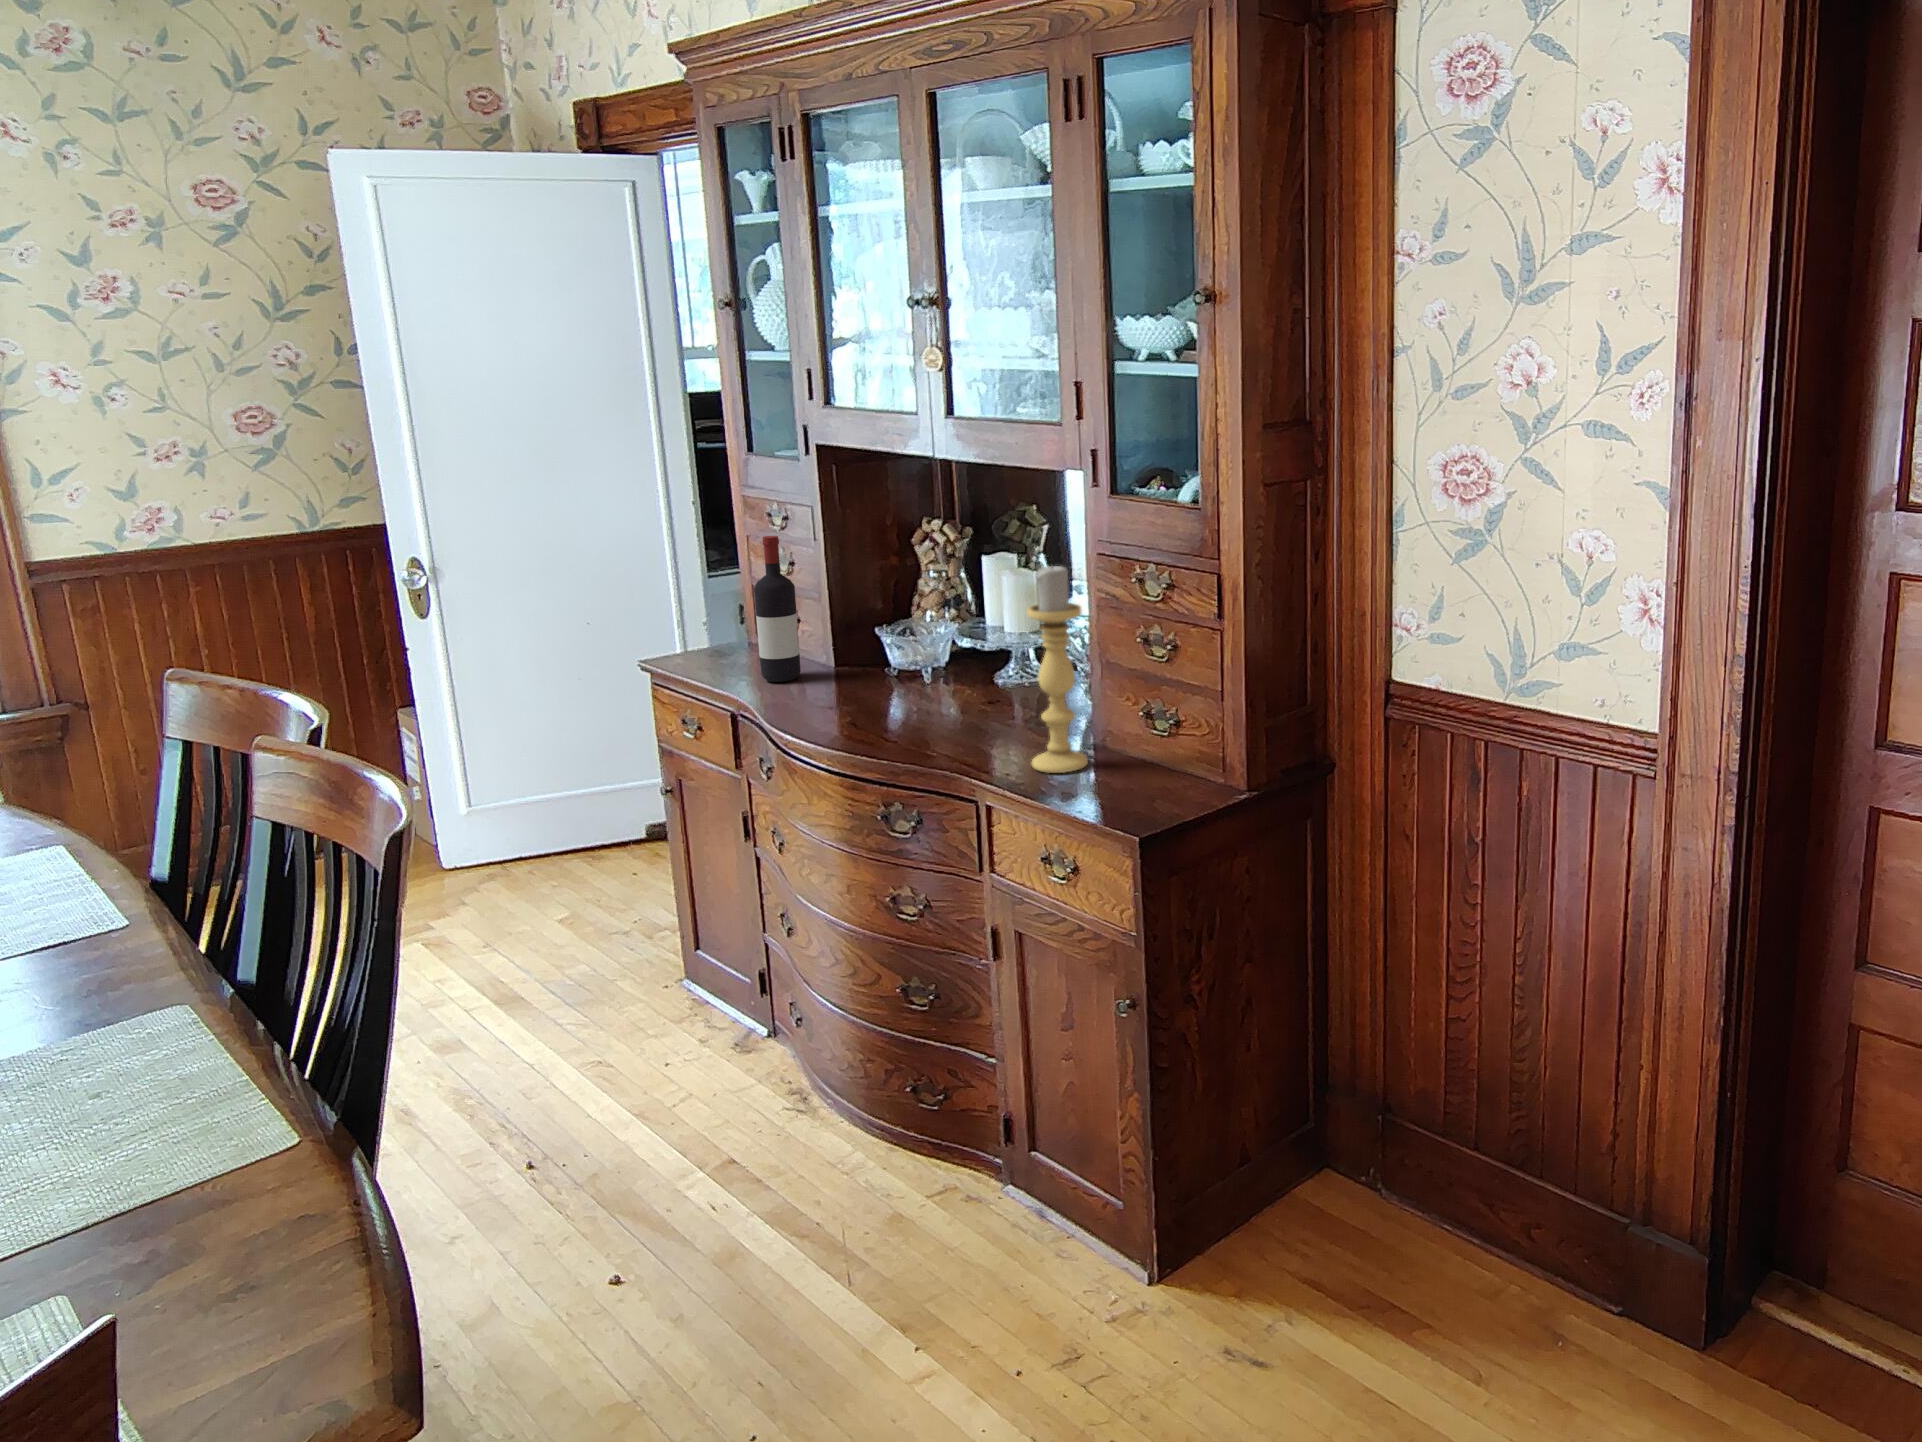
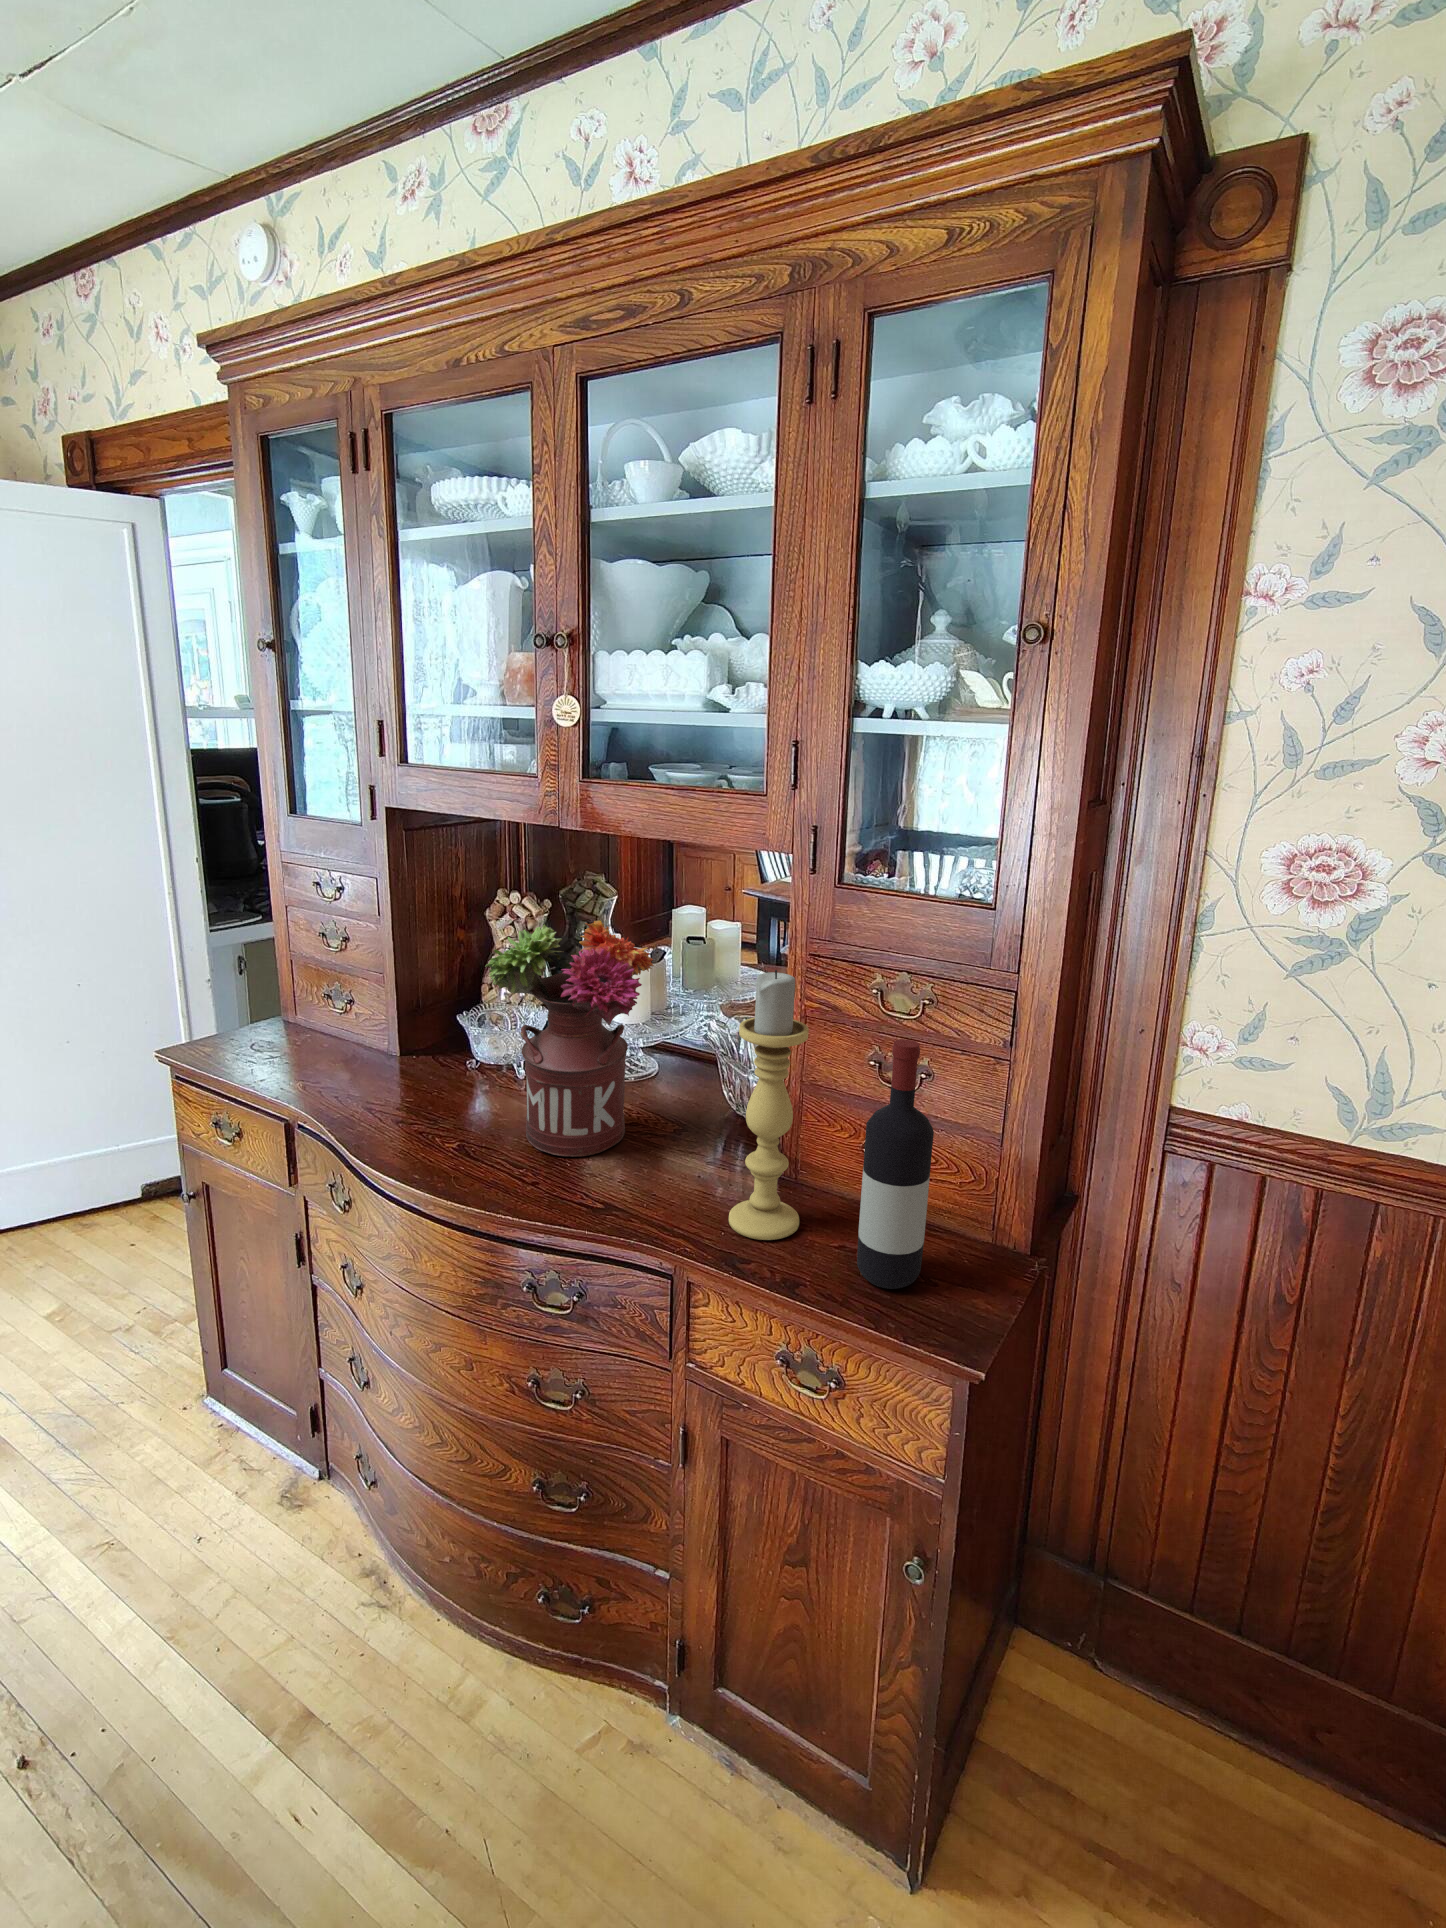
flower arrangement: none [867,534,1007,726] -> present [485,920,654,1157]
wine bottle: present [754,536,801,682] -> present [857,1039,934,1289]

